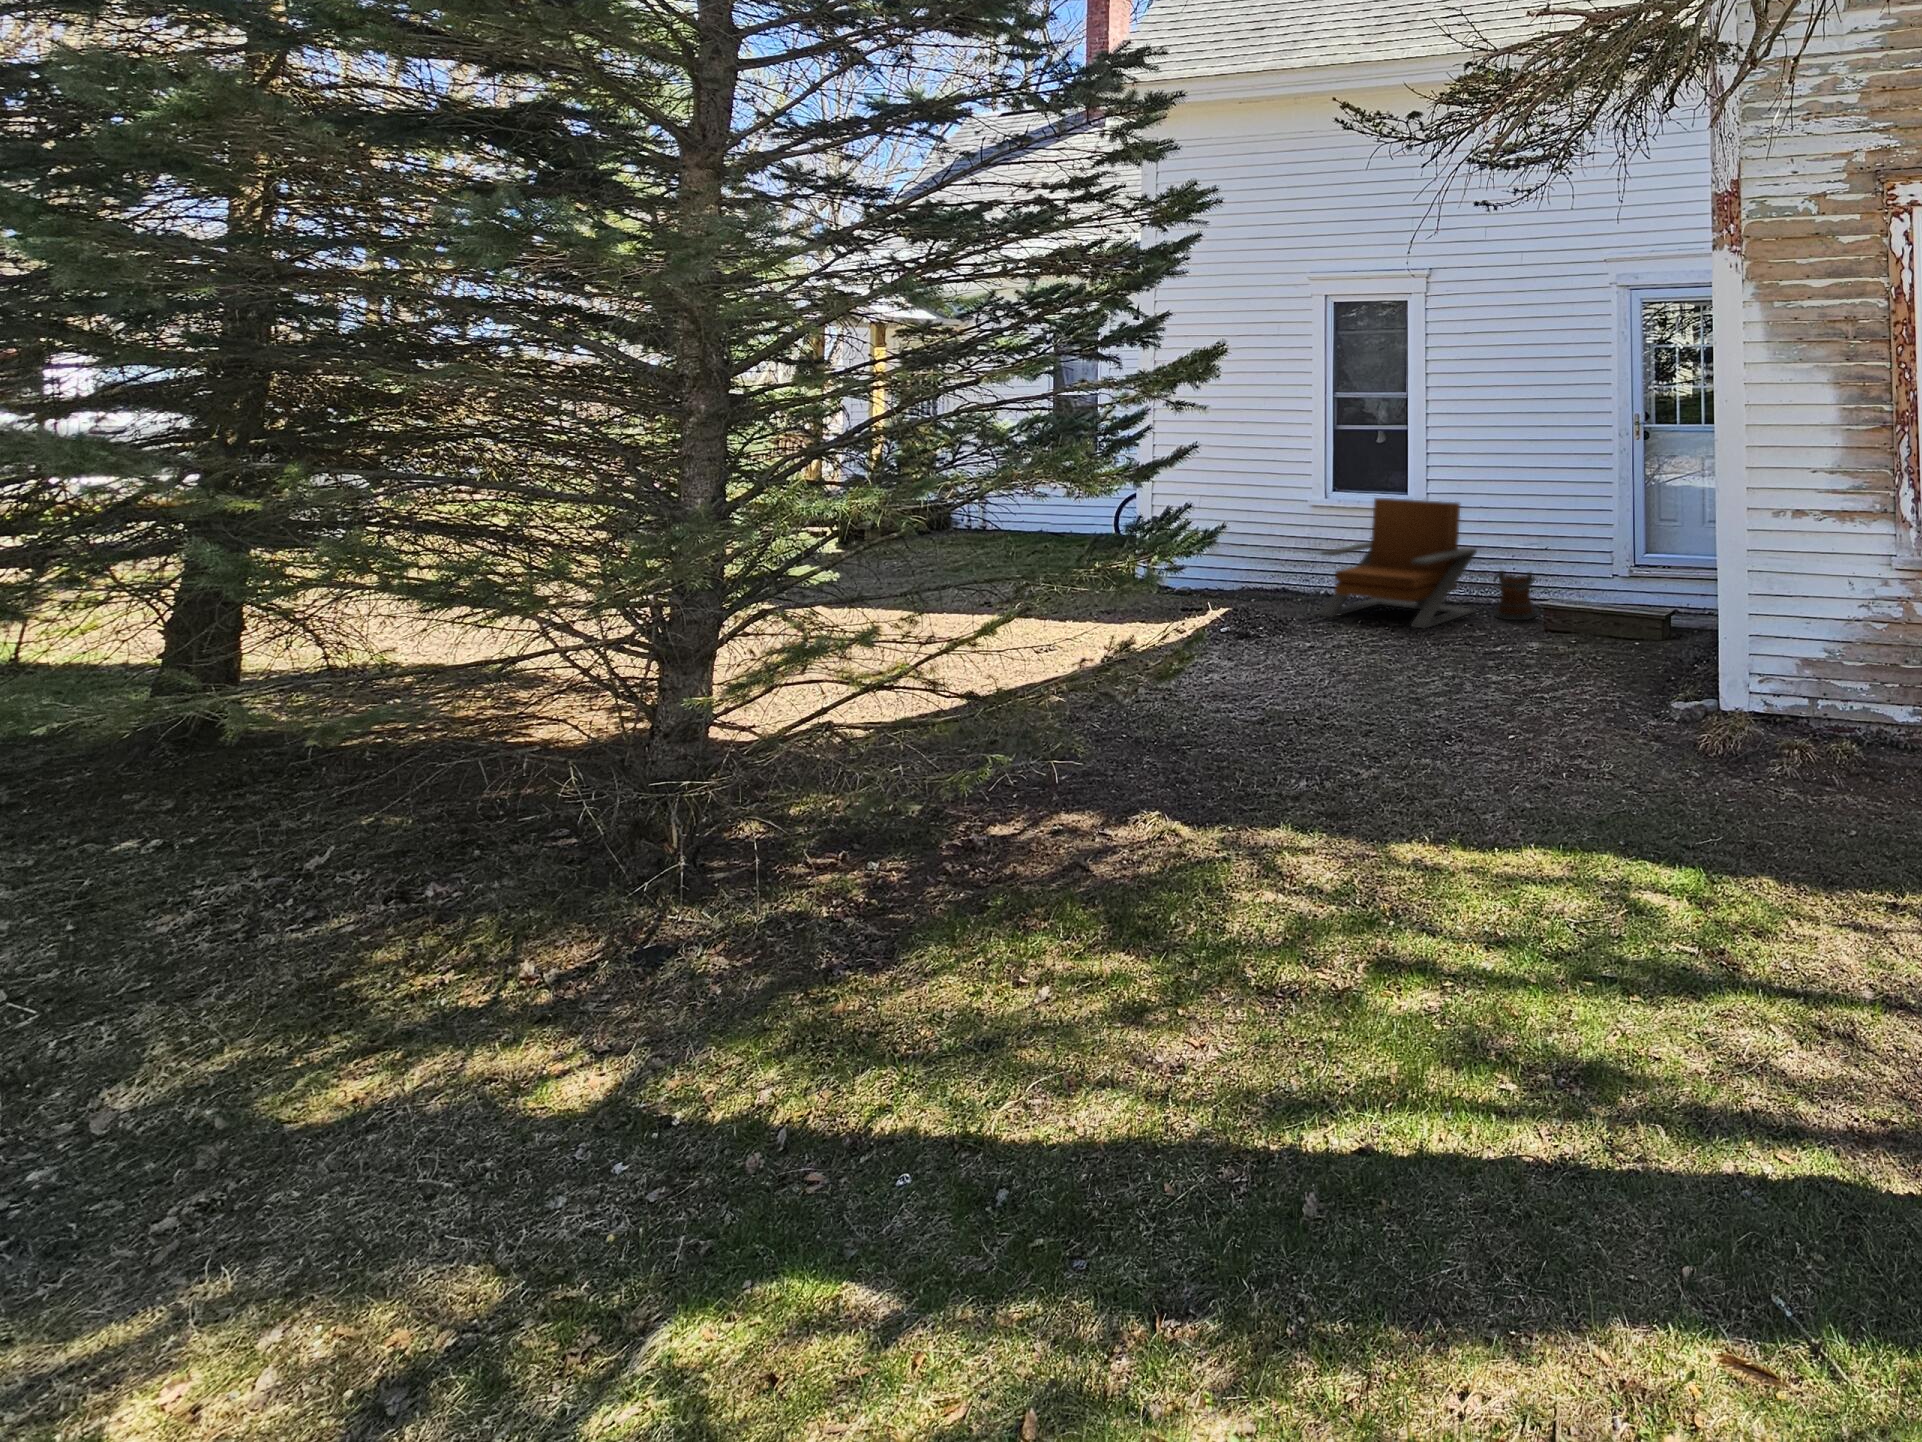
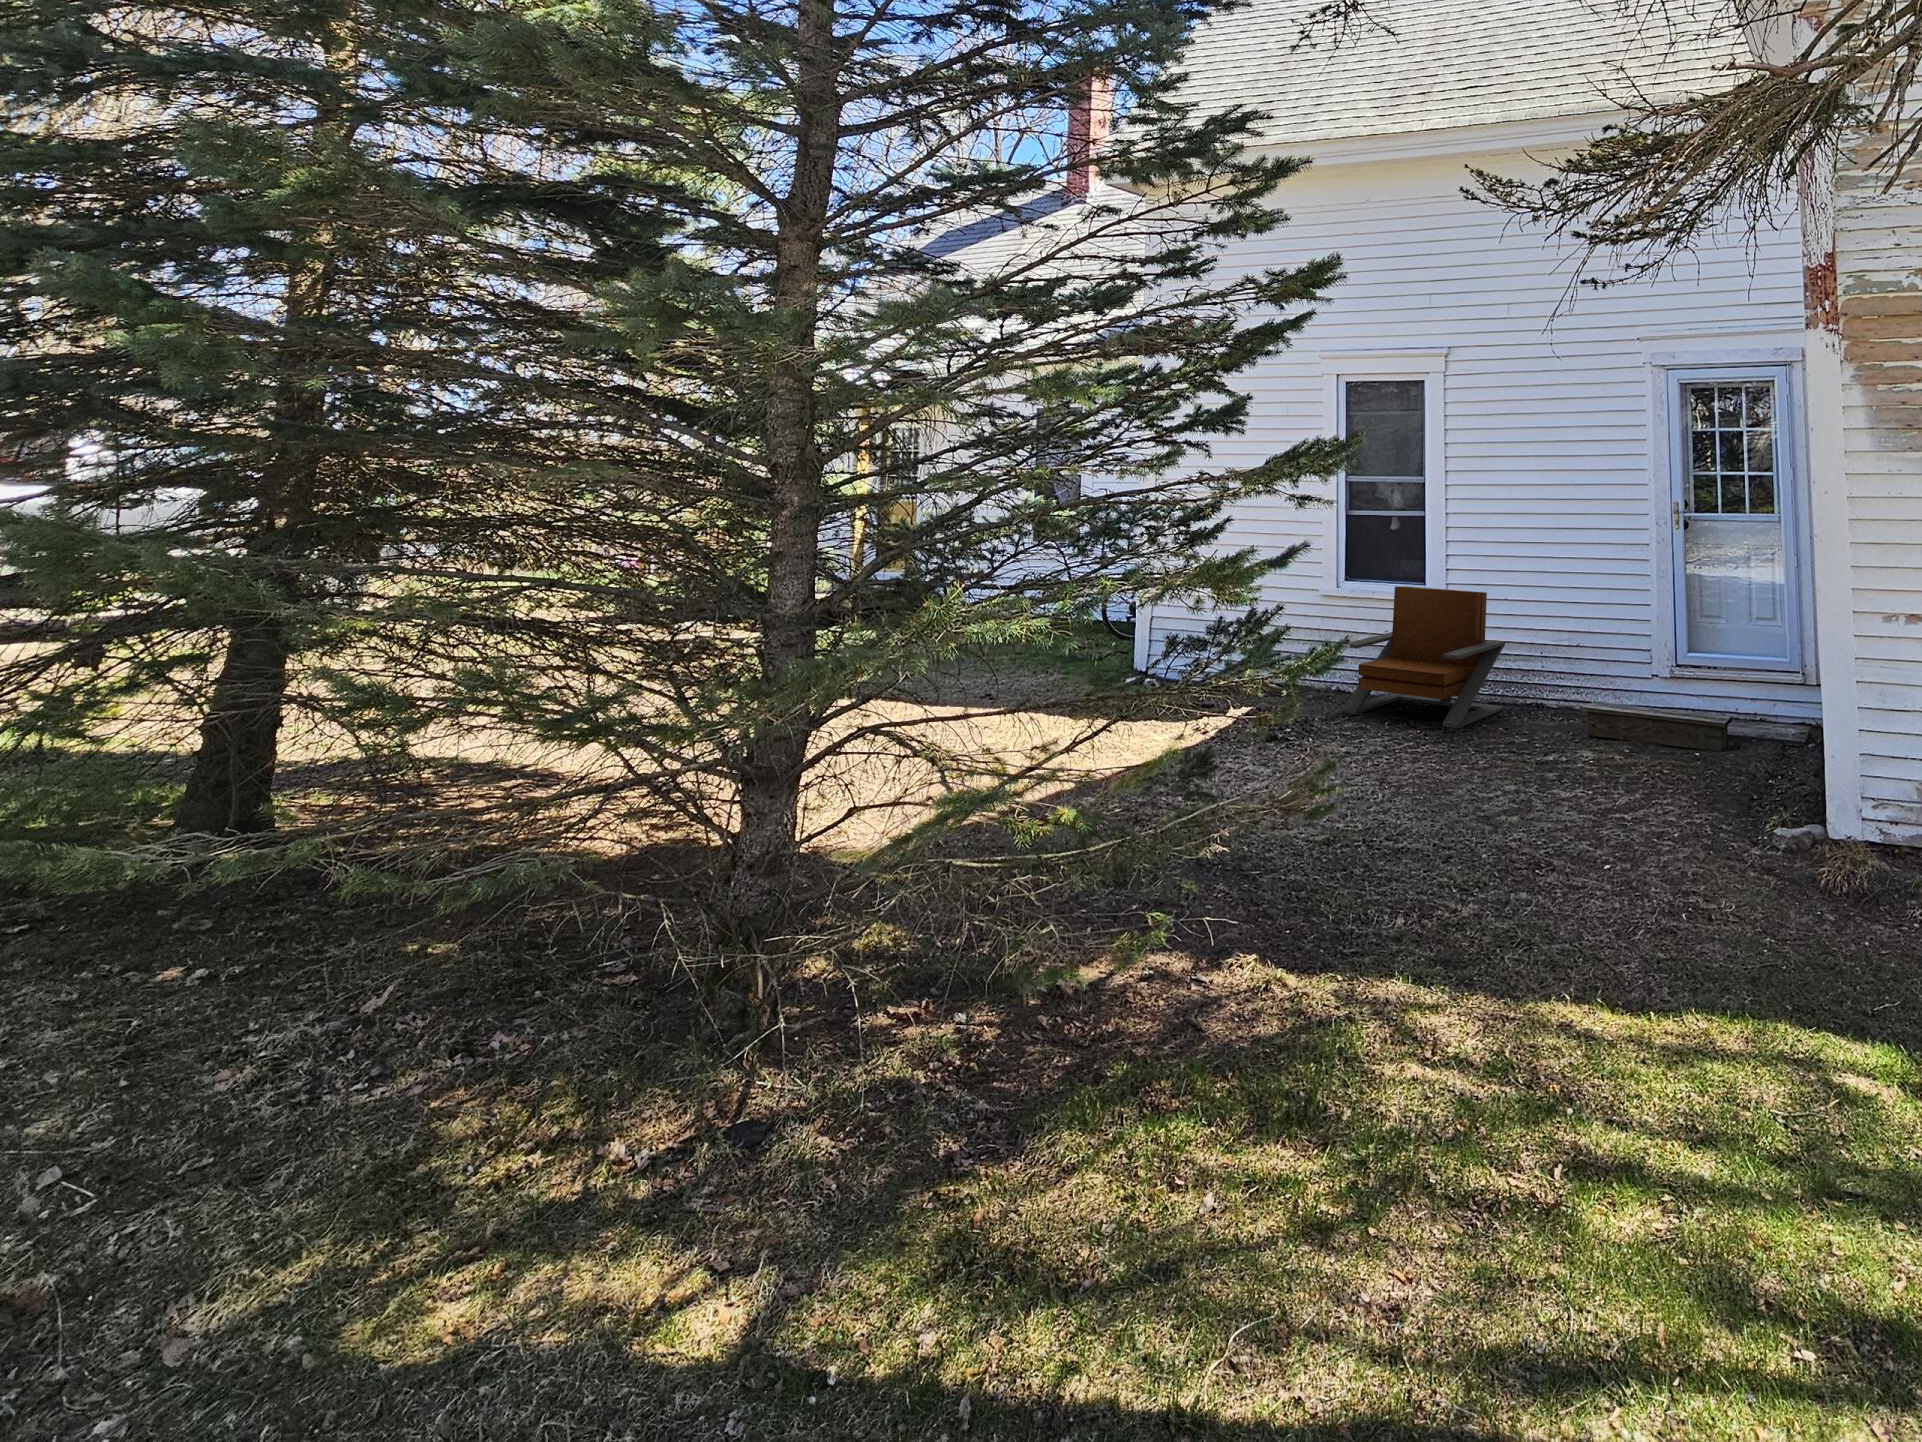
bucket: present [1494,570,1536,620] -> none [1524,664,1571,719]

